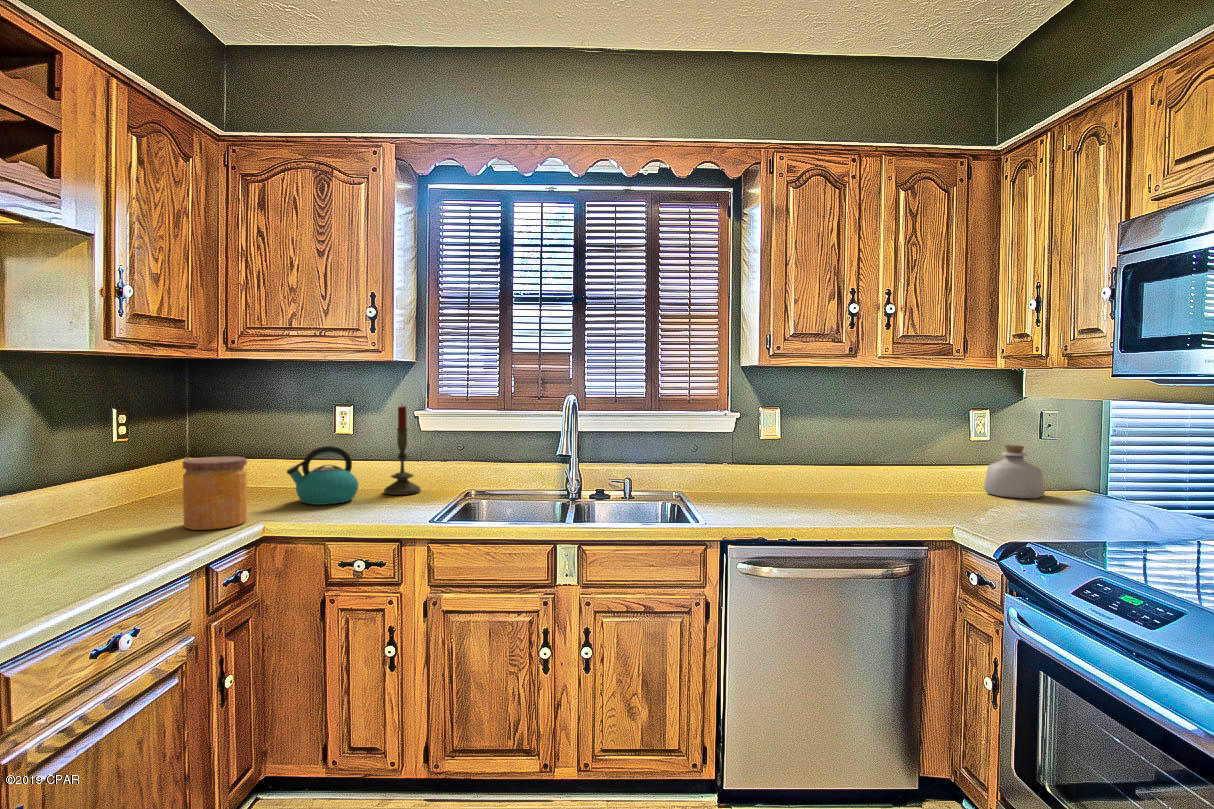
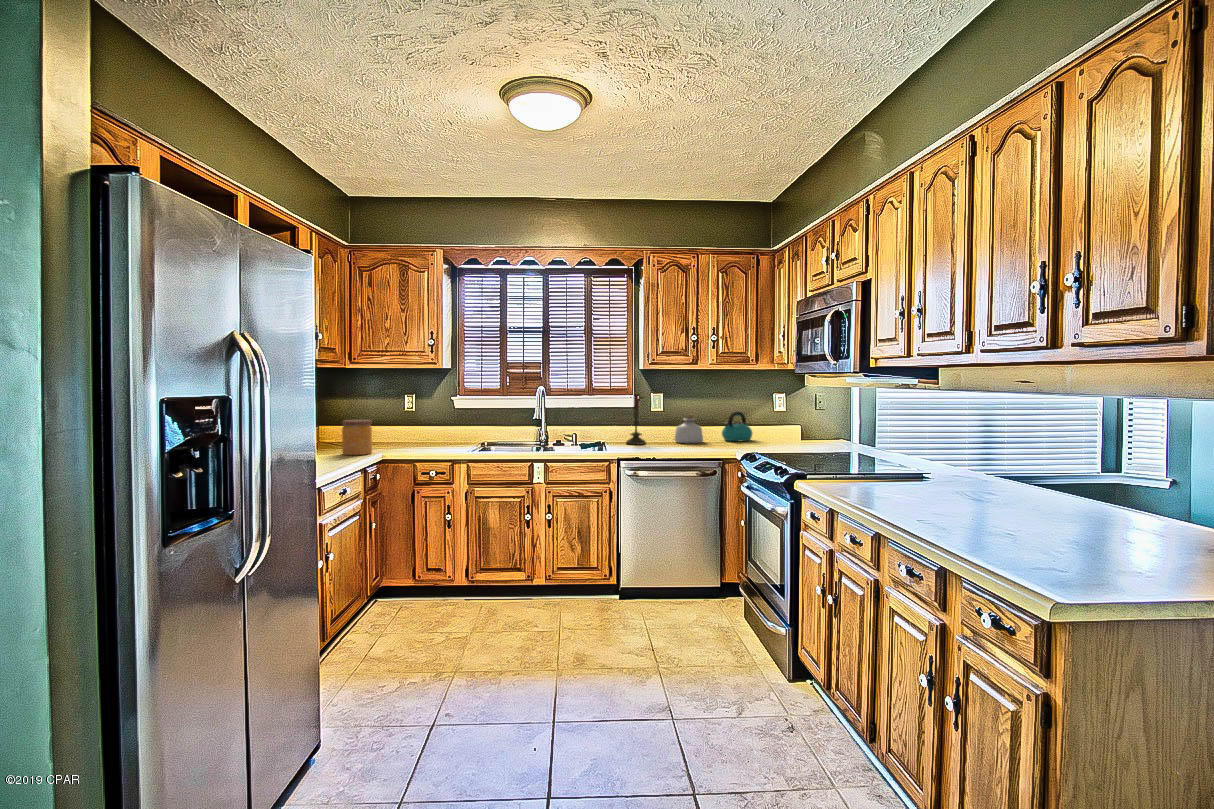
candle: present [384,406,421,495] -> present [626,394,646,445]
bottle: present [984,445,1045,498] -> present [674,414,703,443]
kettle: present [287,446,359,505] -> present [722,412,752,441]

